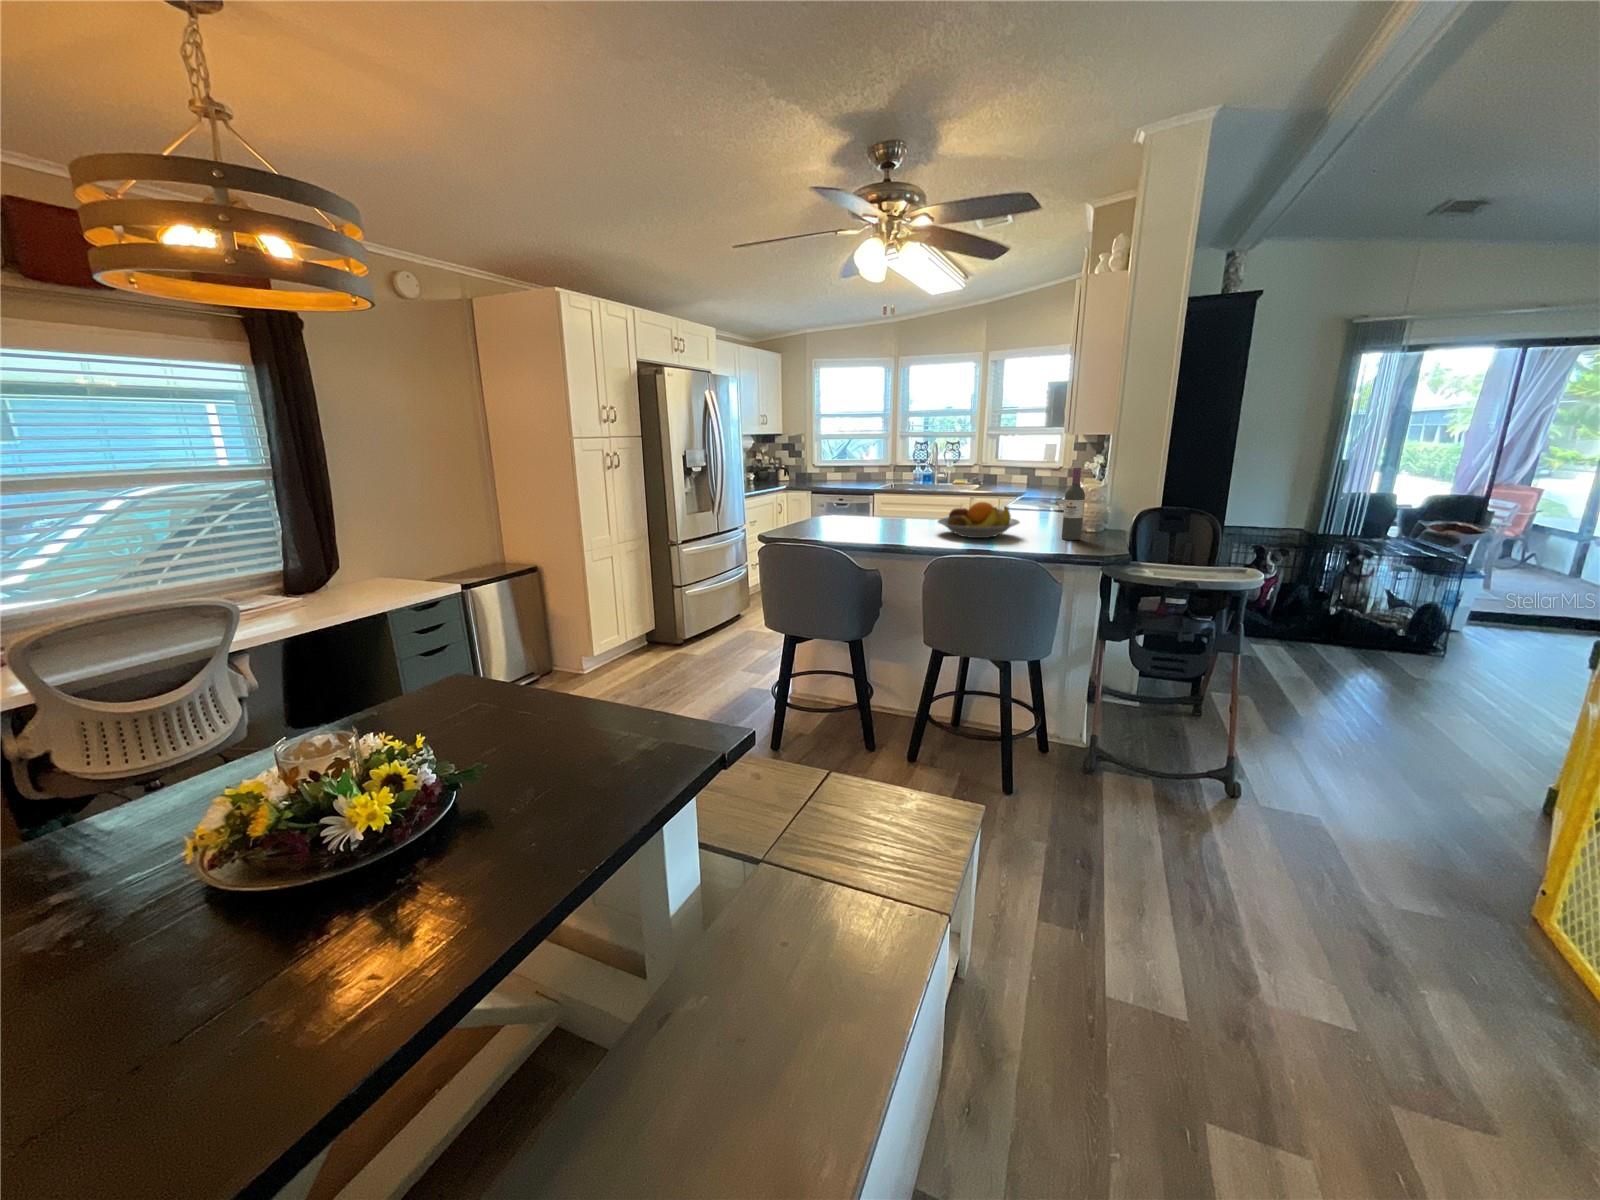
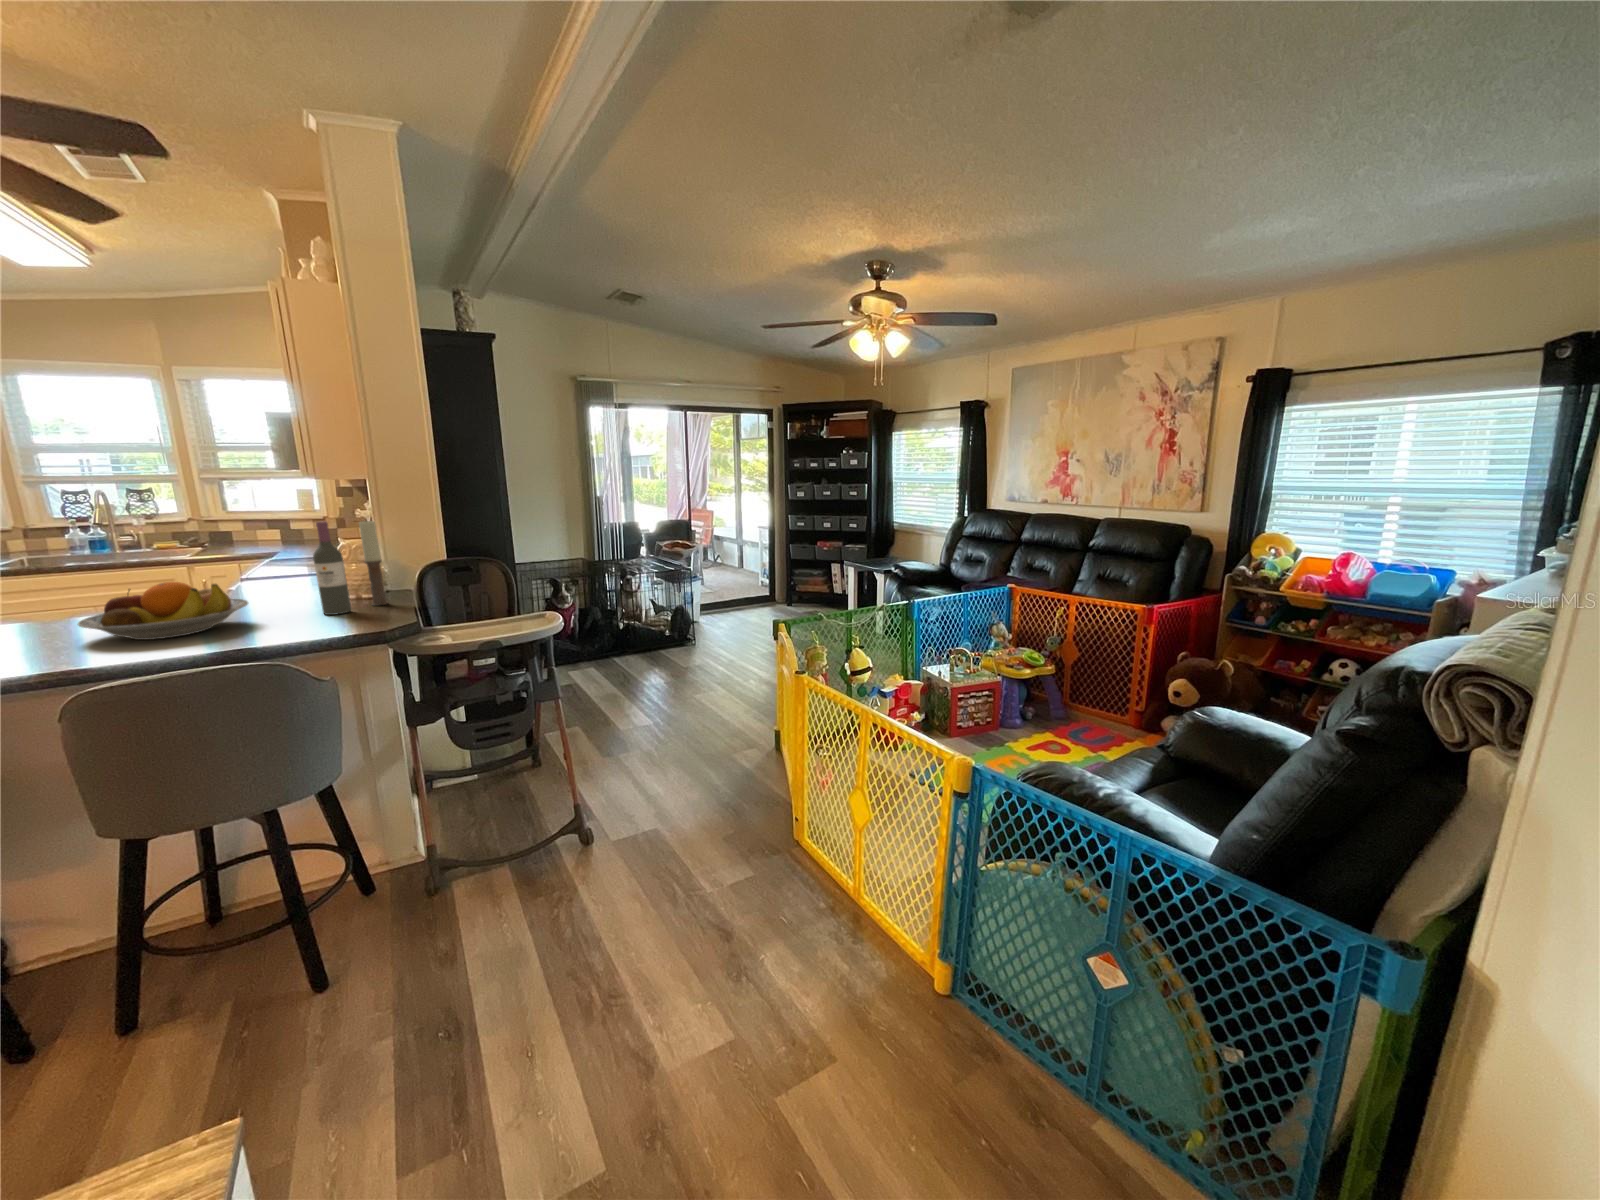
candle: none [1095,468,1114,539] -> present [359,521,388,606]

